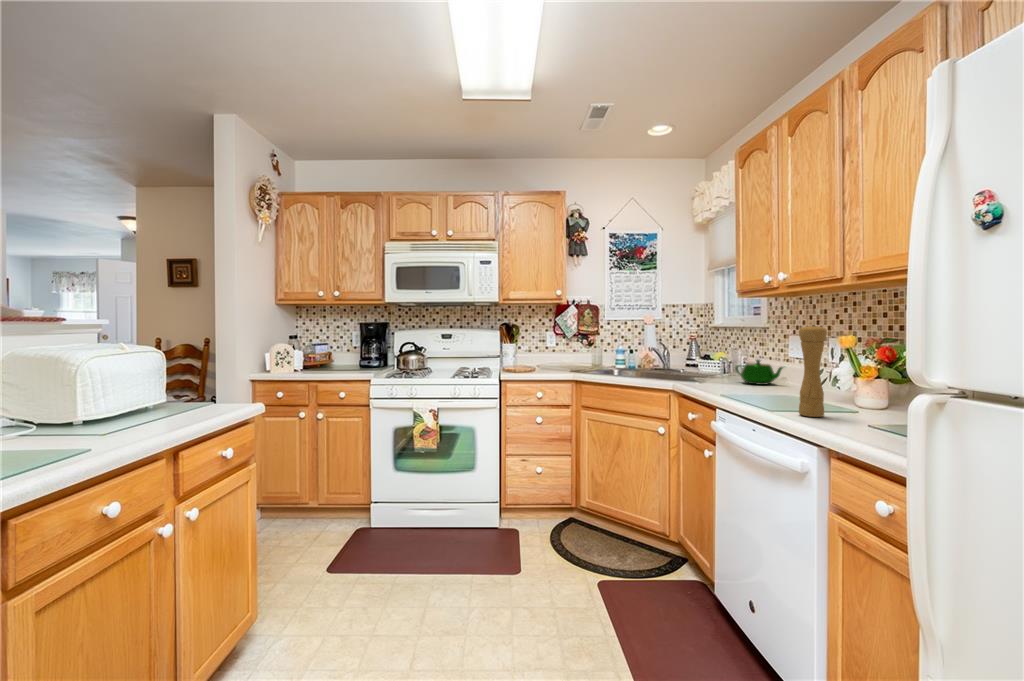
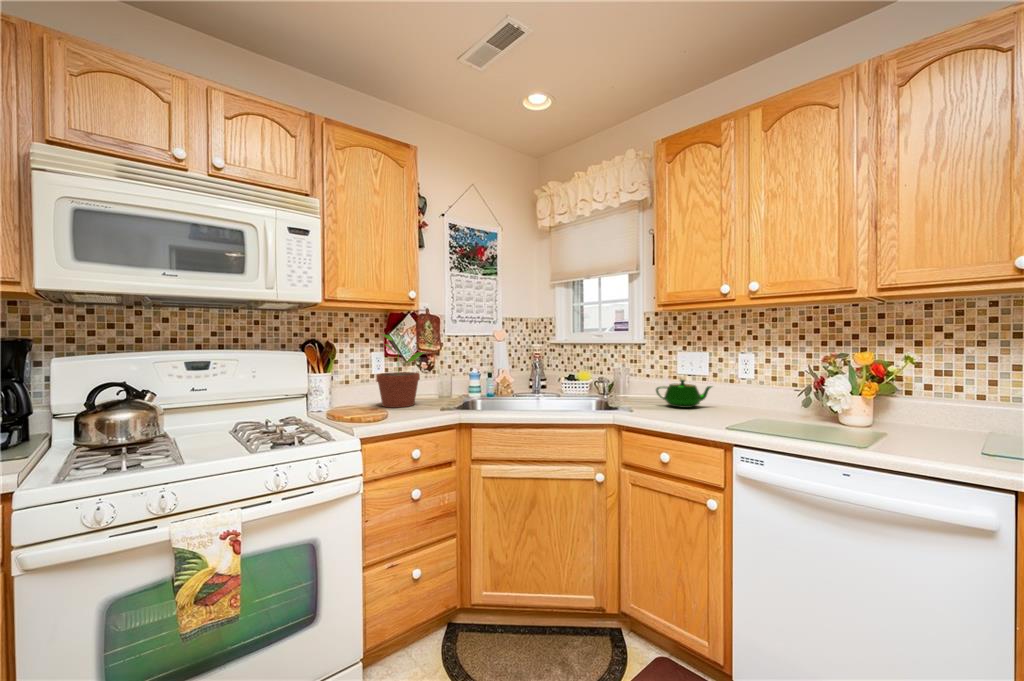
potted plant: none [543,320,573,369] -> present [376,334,423,407]
pepper mill: present [799,325,827,417] -> none [902,342,940,455]

